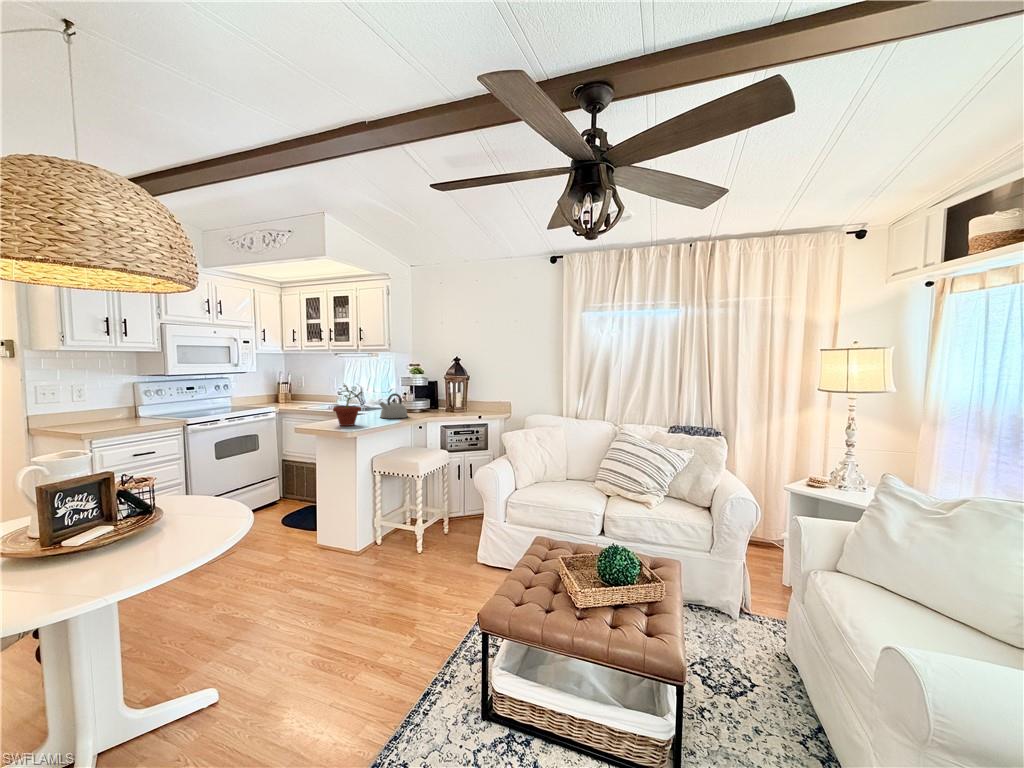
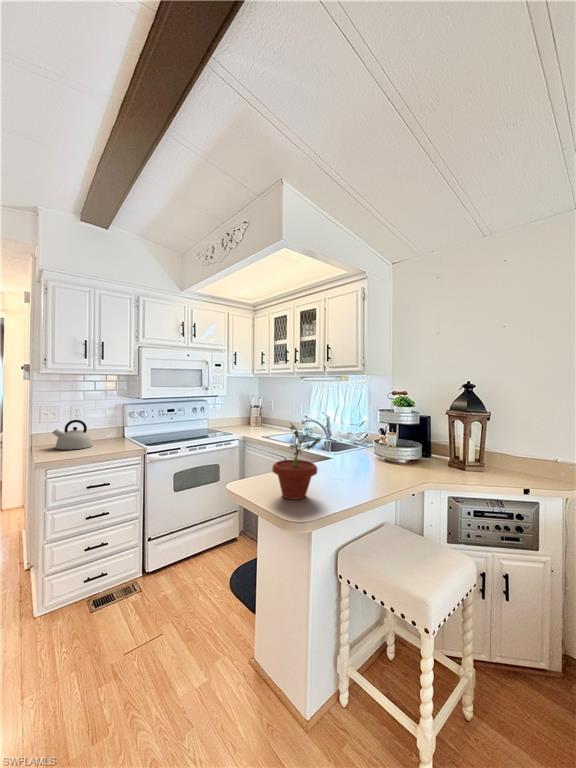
kettle: present [380,393,408,418] -> present [52,420,93,450]

